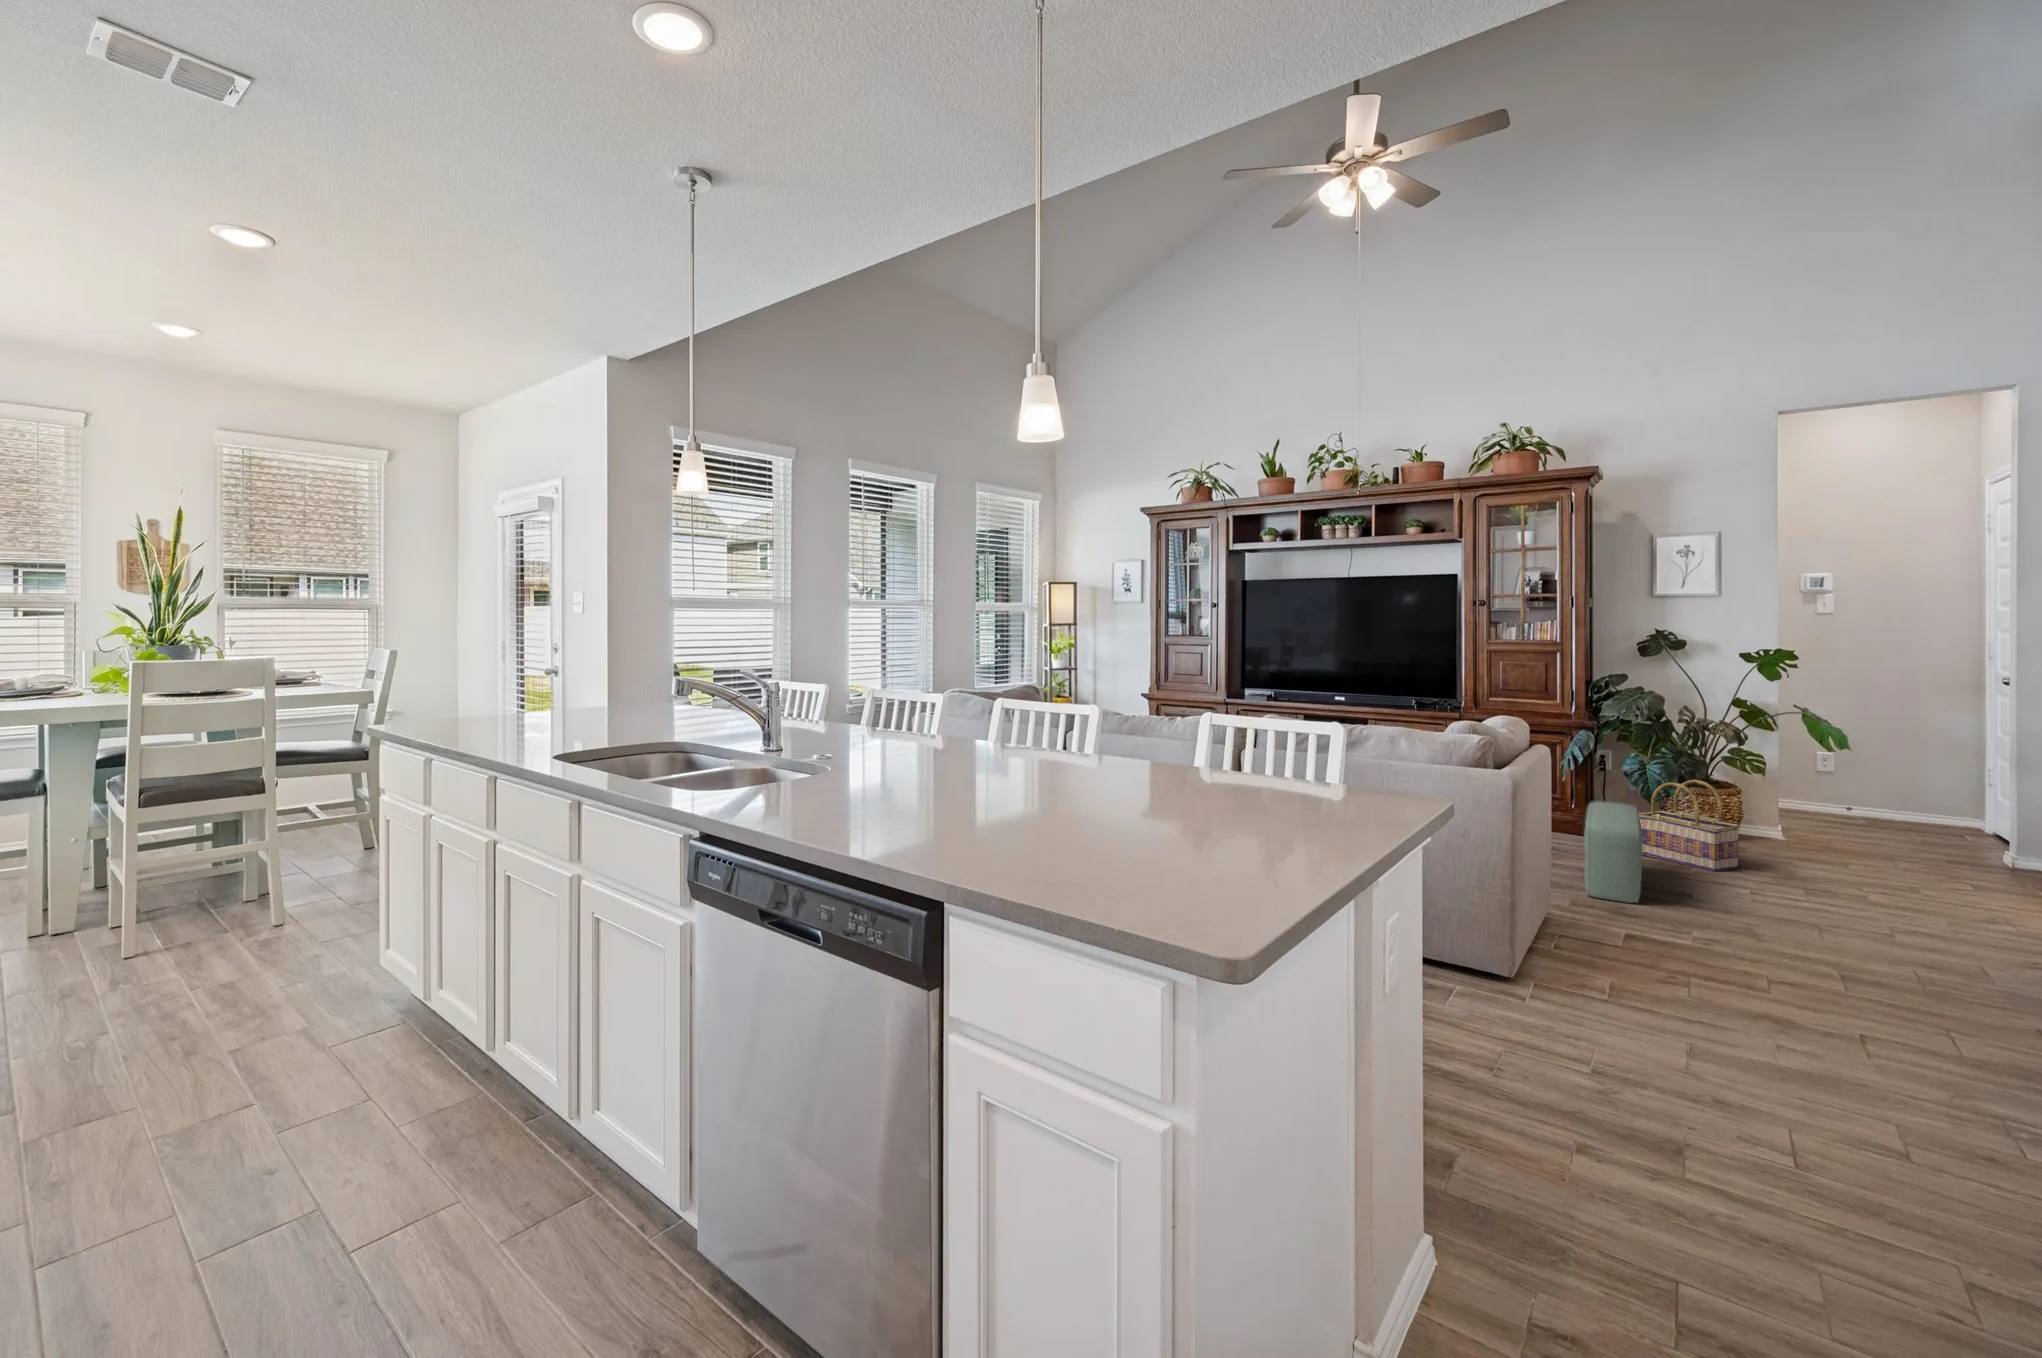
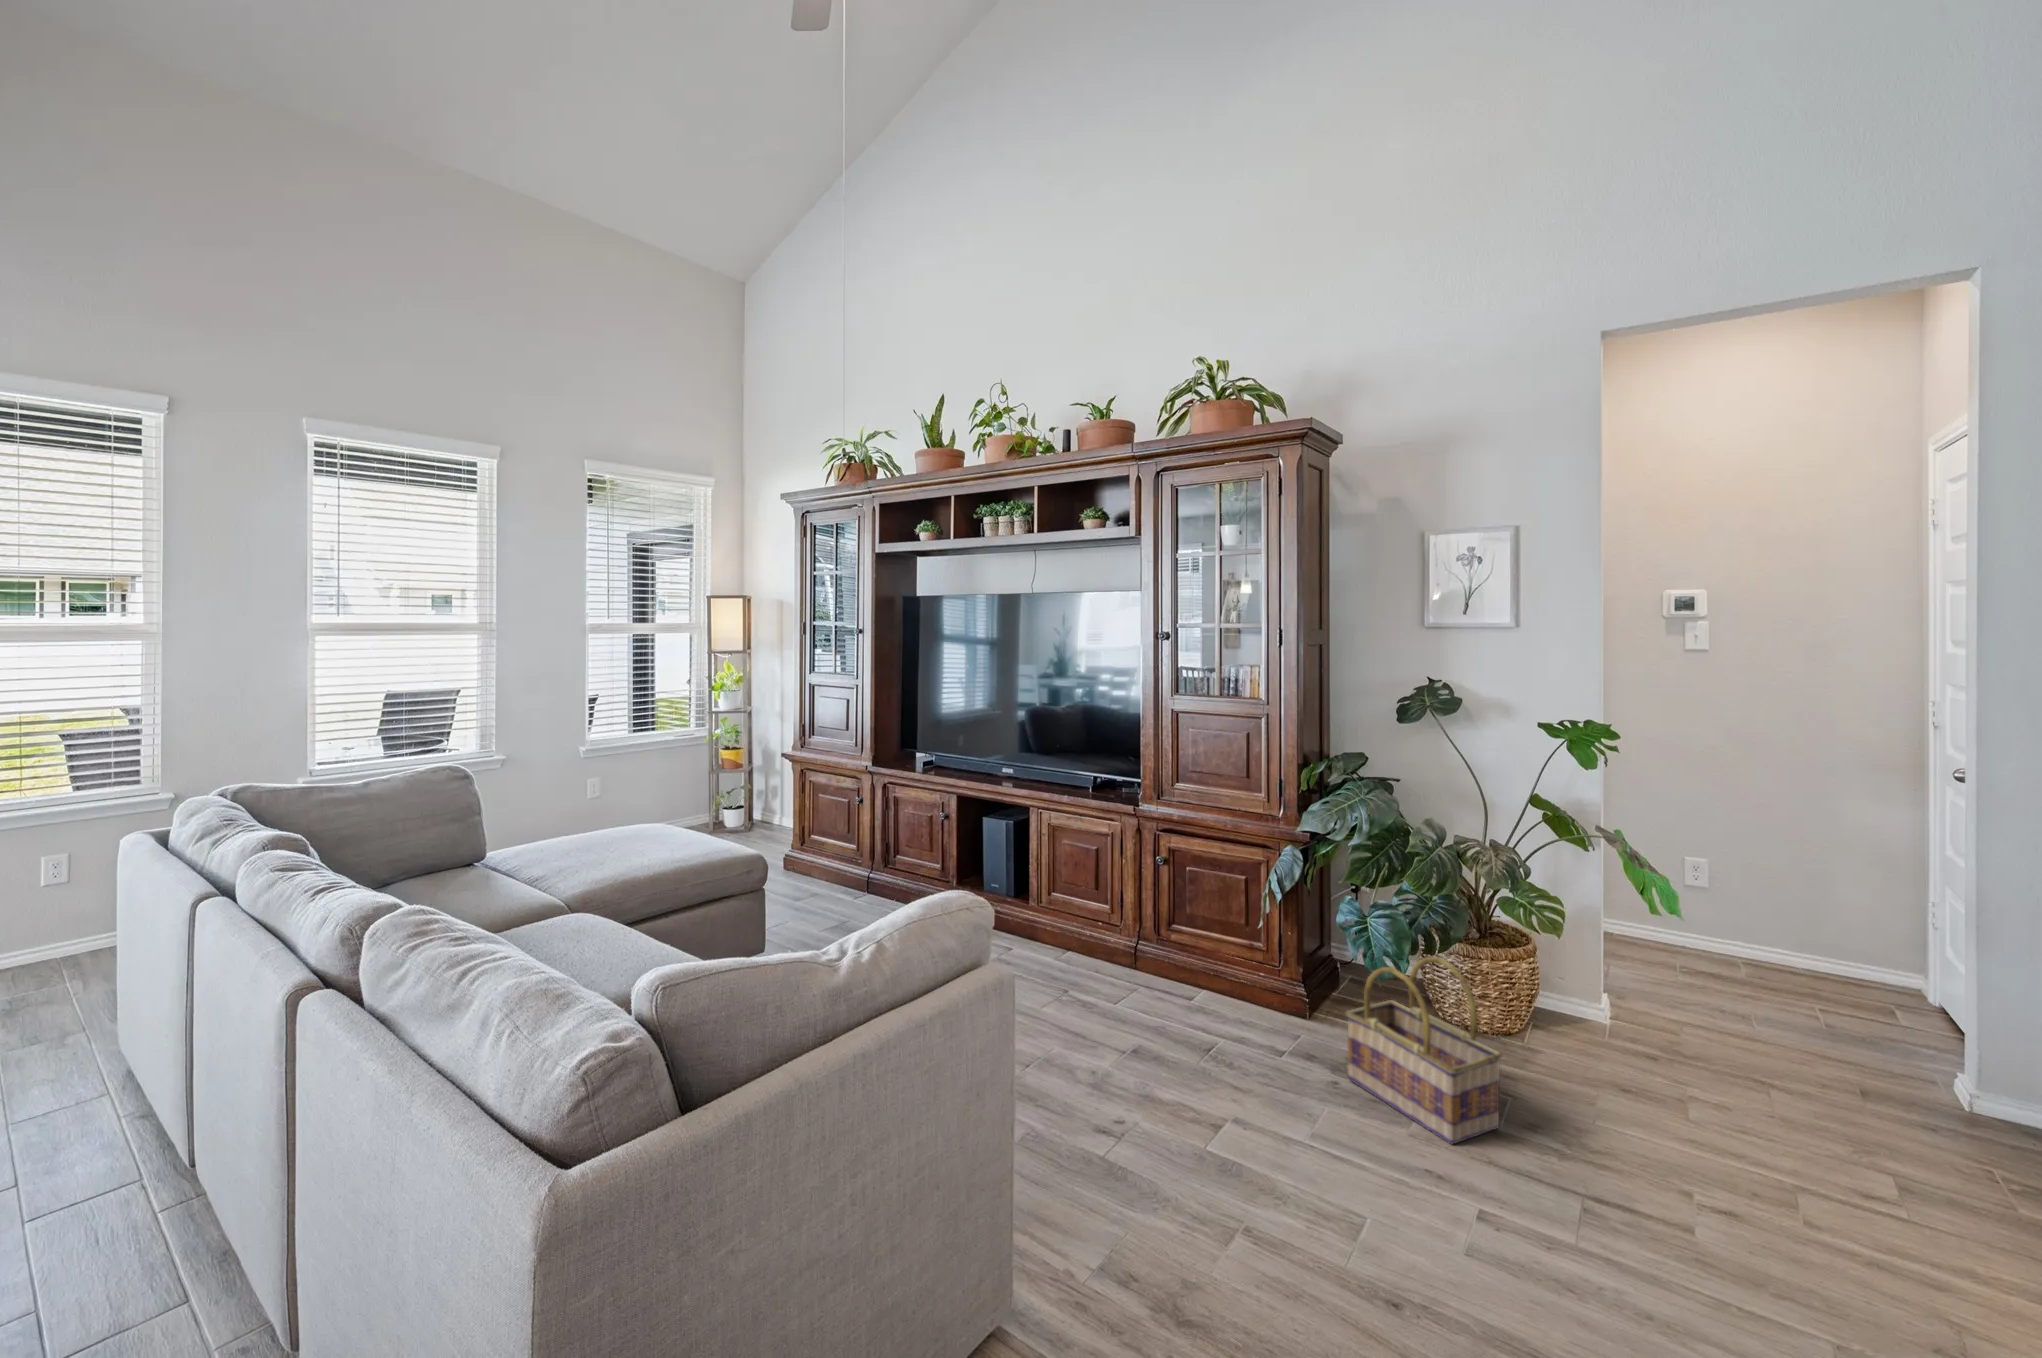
pouf: present [1584,801,1643,903] -> none [1157,1011,1312,1295]

